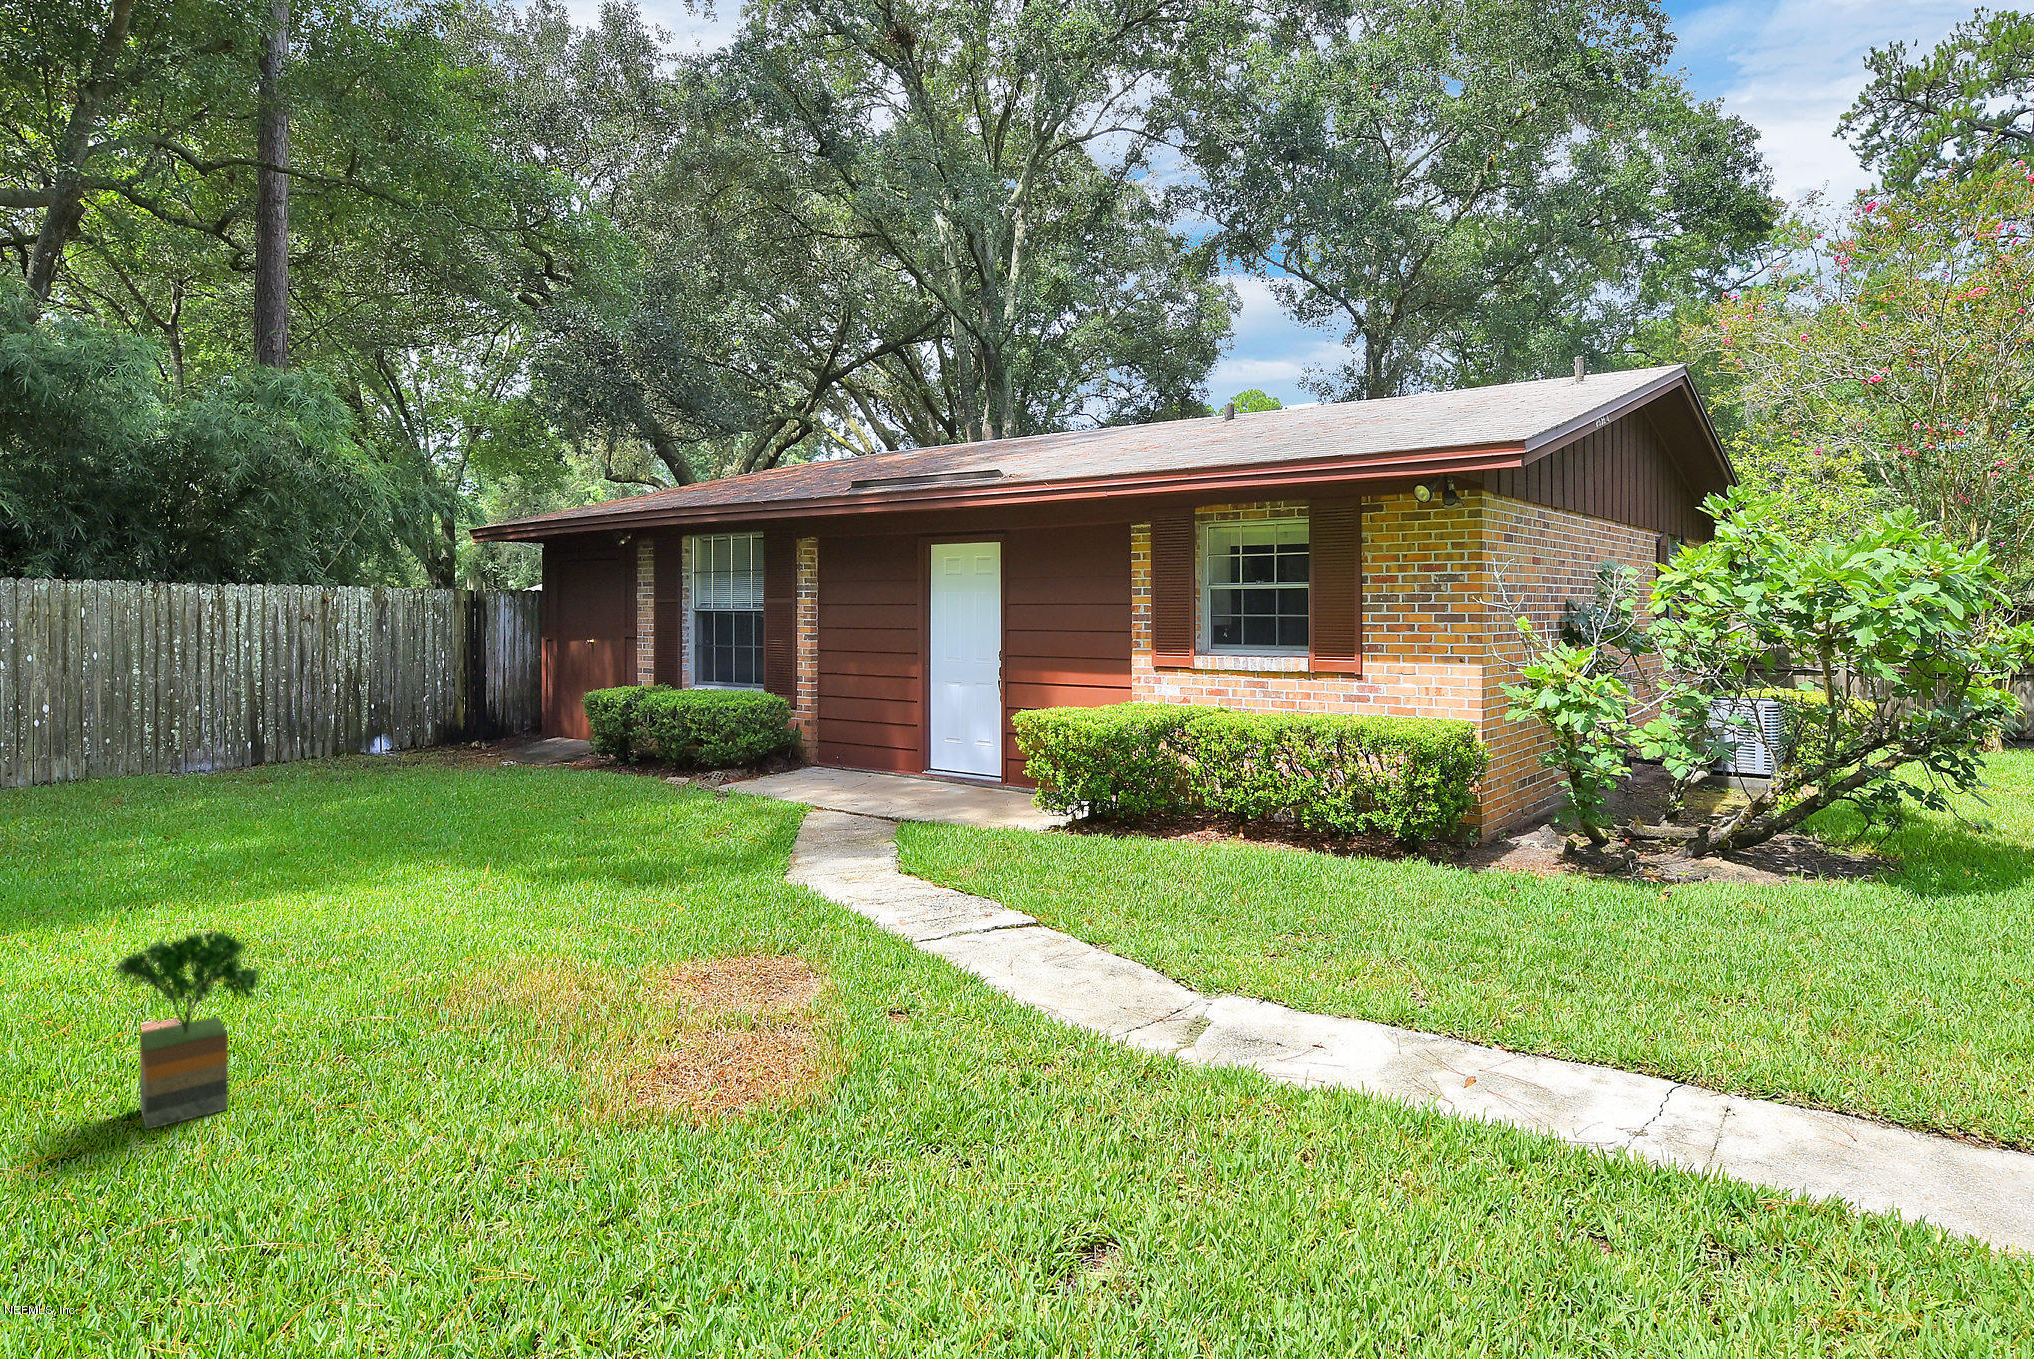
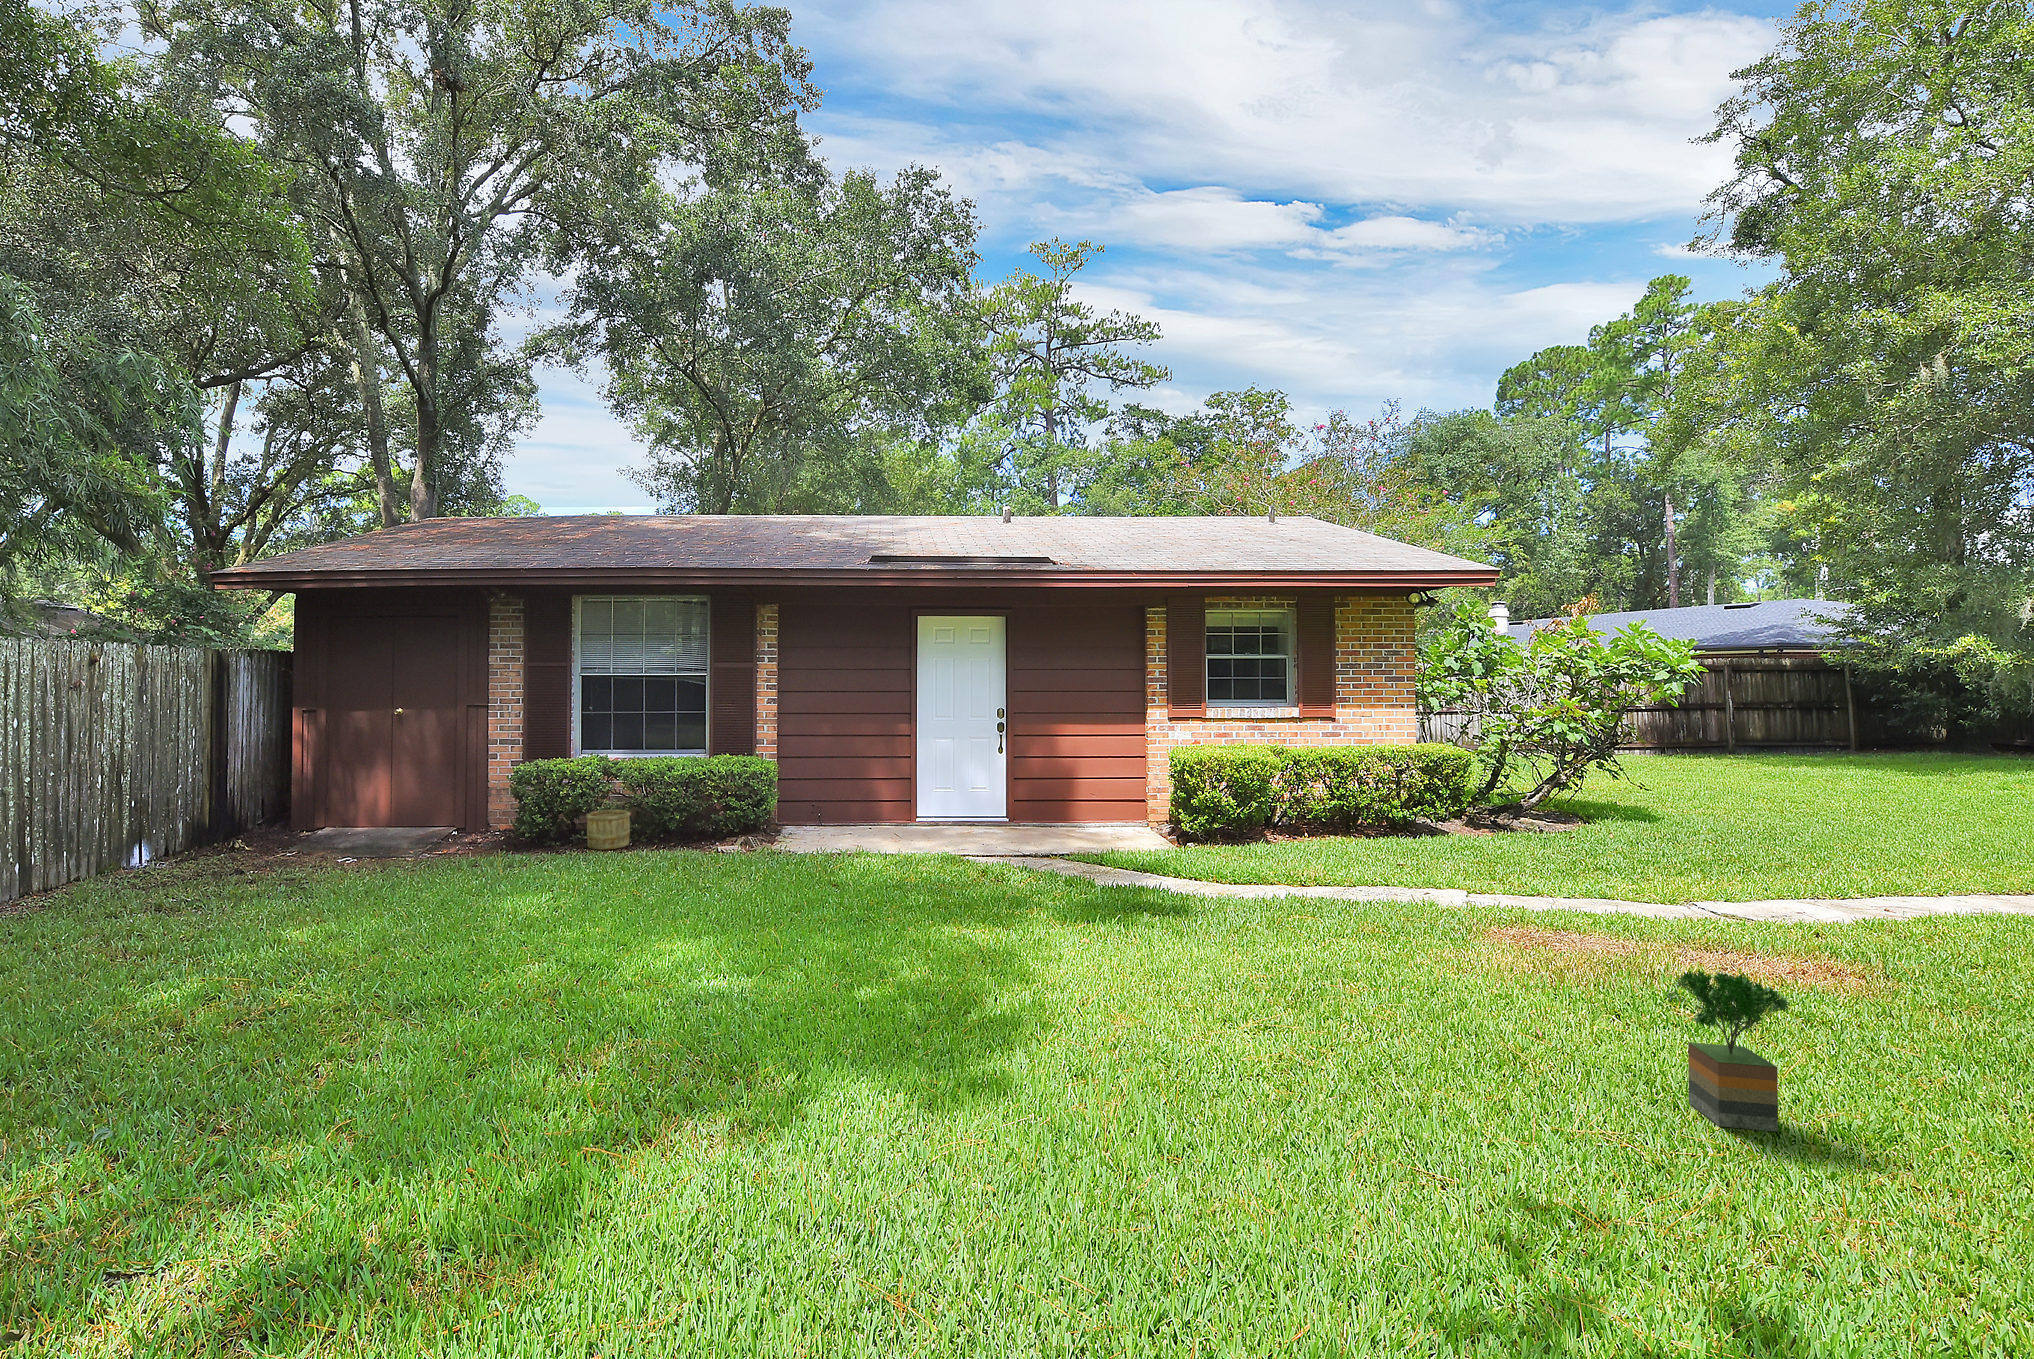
wooden bucket: none [592,736,634,770] -> present [586,809,631,850]

